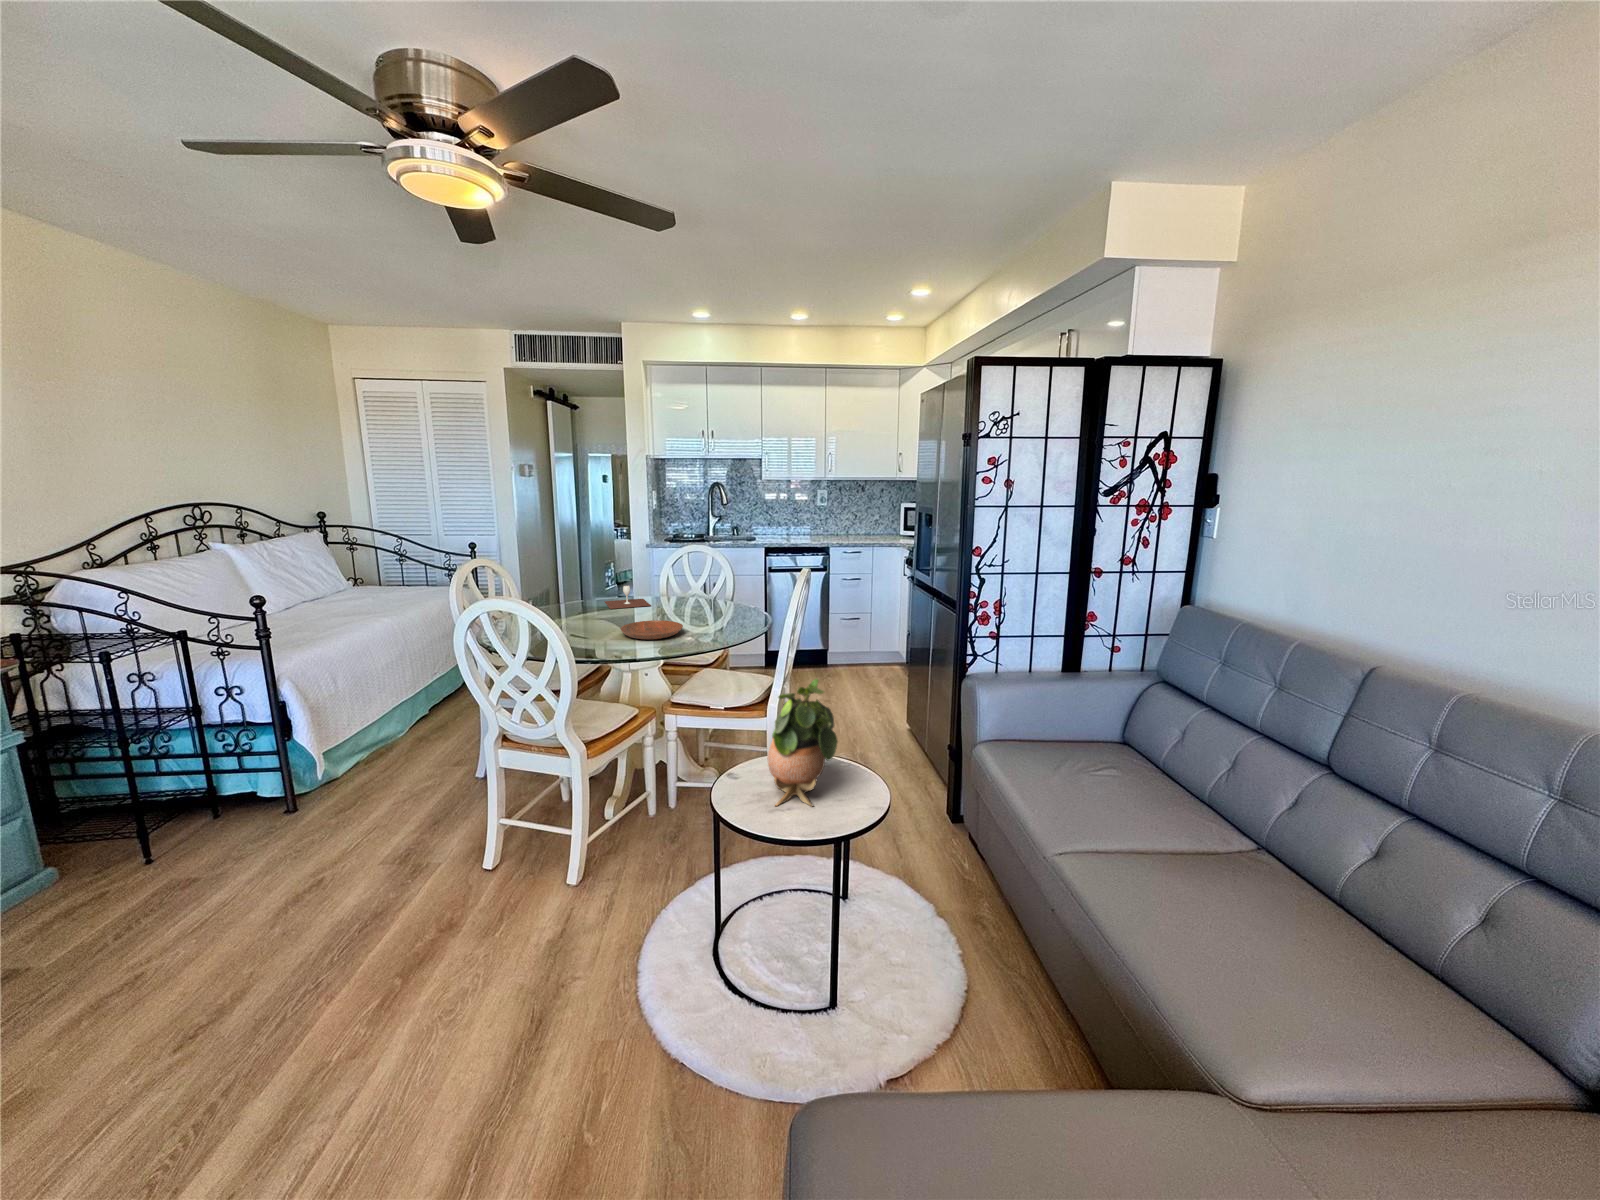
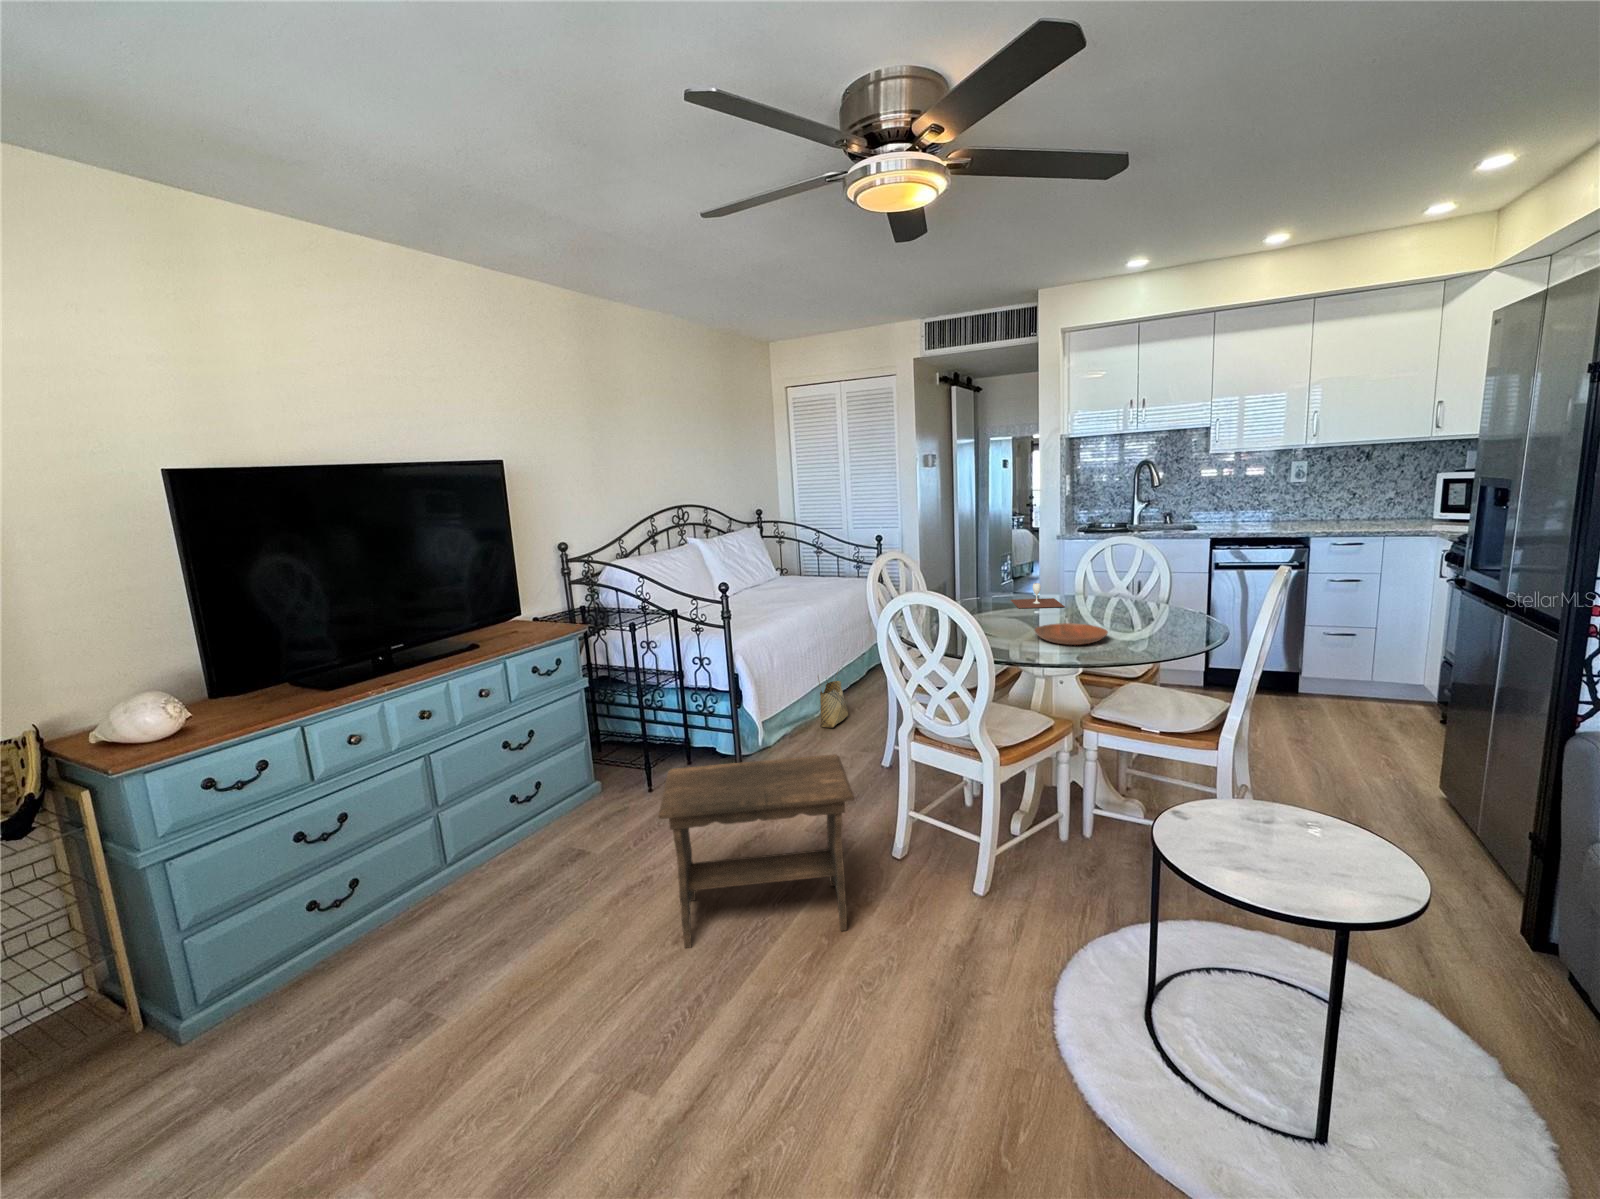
woven basket: none [400,678,442,745] -> present [818,669,848,728]
potted plant: present [768,679,838,806] -> none [1233,708,1343,870]
footstool: none [113,778,421,1064] -> present [658,754,855,948]

